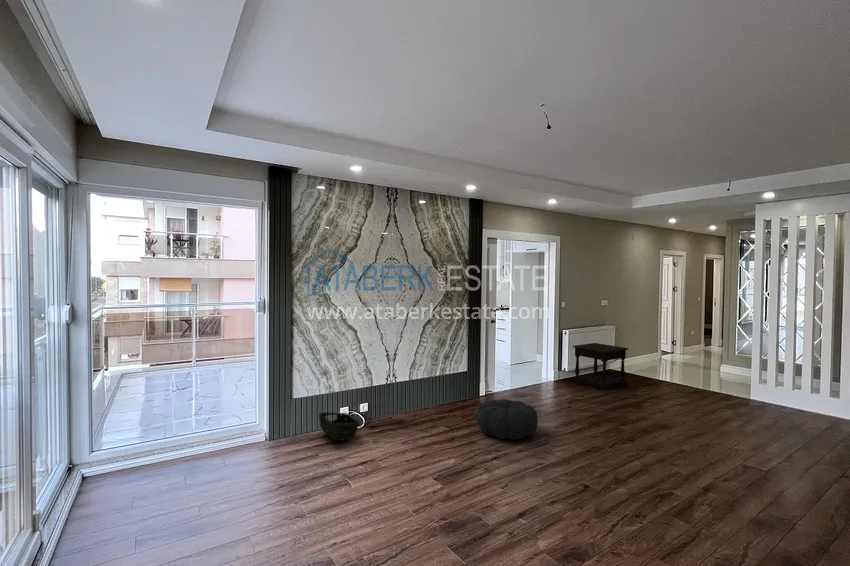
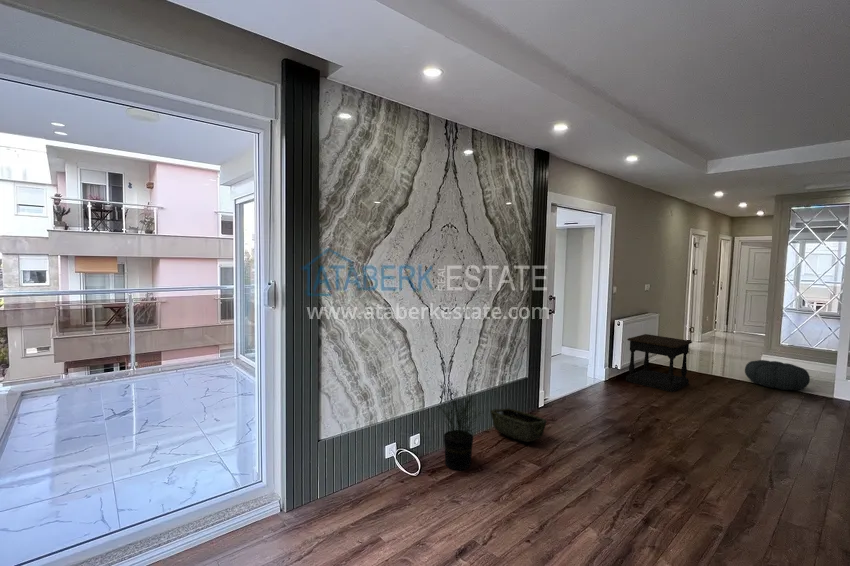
potted plant: none [373,364,410,428] -> present [440,382,477,470]
pouf: present [476,399,538,440] -> present [745,360,810,390]
woven basket: present [319,412,359,440] -> present [491,408,546,442]

